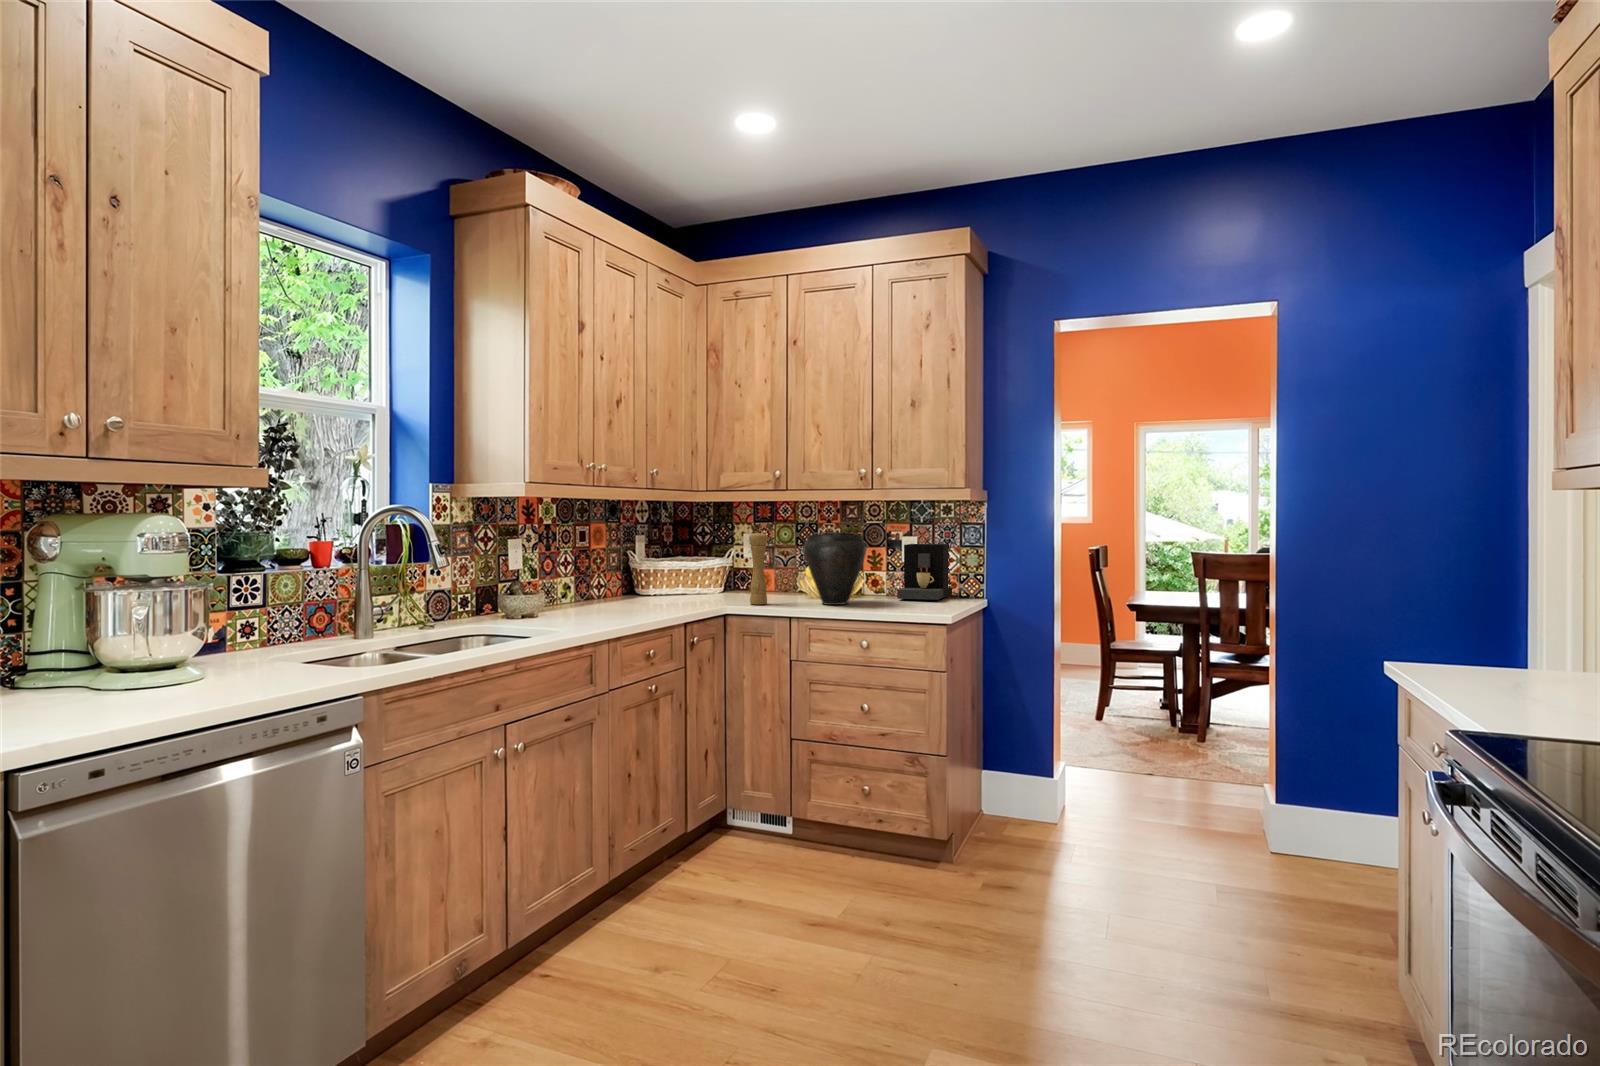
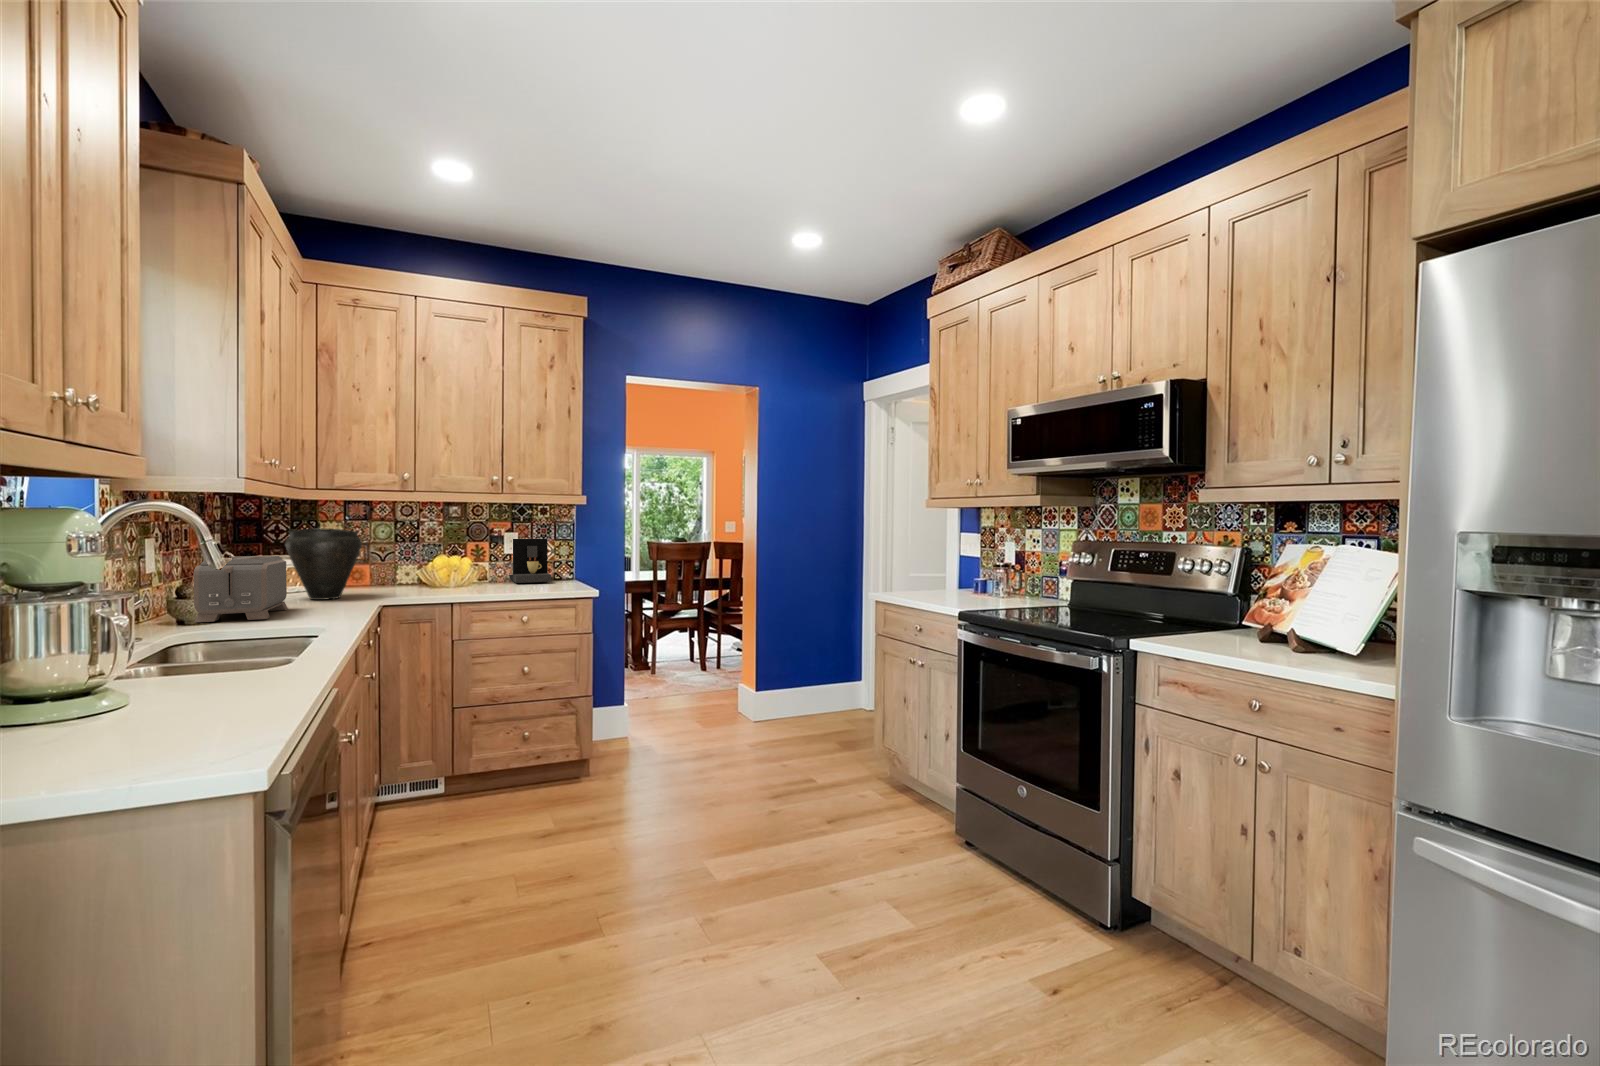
pepper mill: present [749,532,767,605] -> none [393,529,413,595]
vase: present [803,532,867,605] -> present [285,528,362,600]
toaster: none [544,559,635,619] -> present [194,556,288,622]

